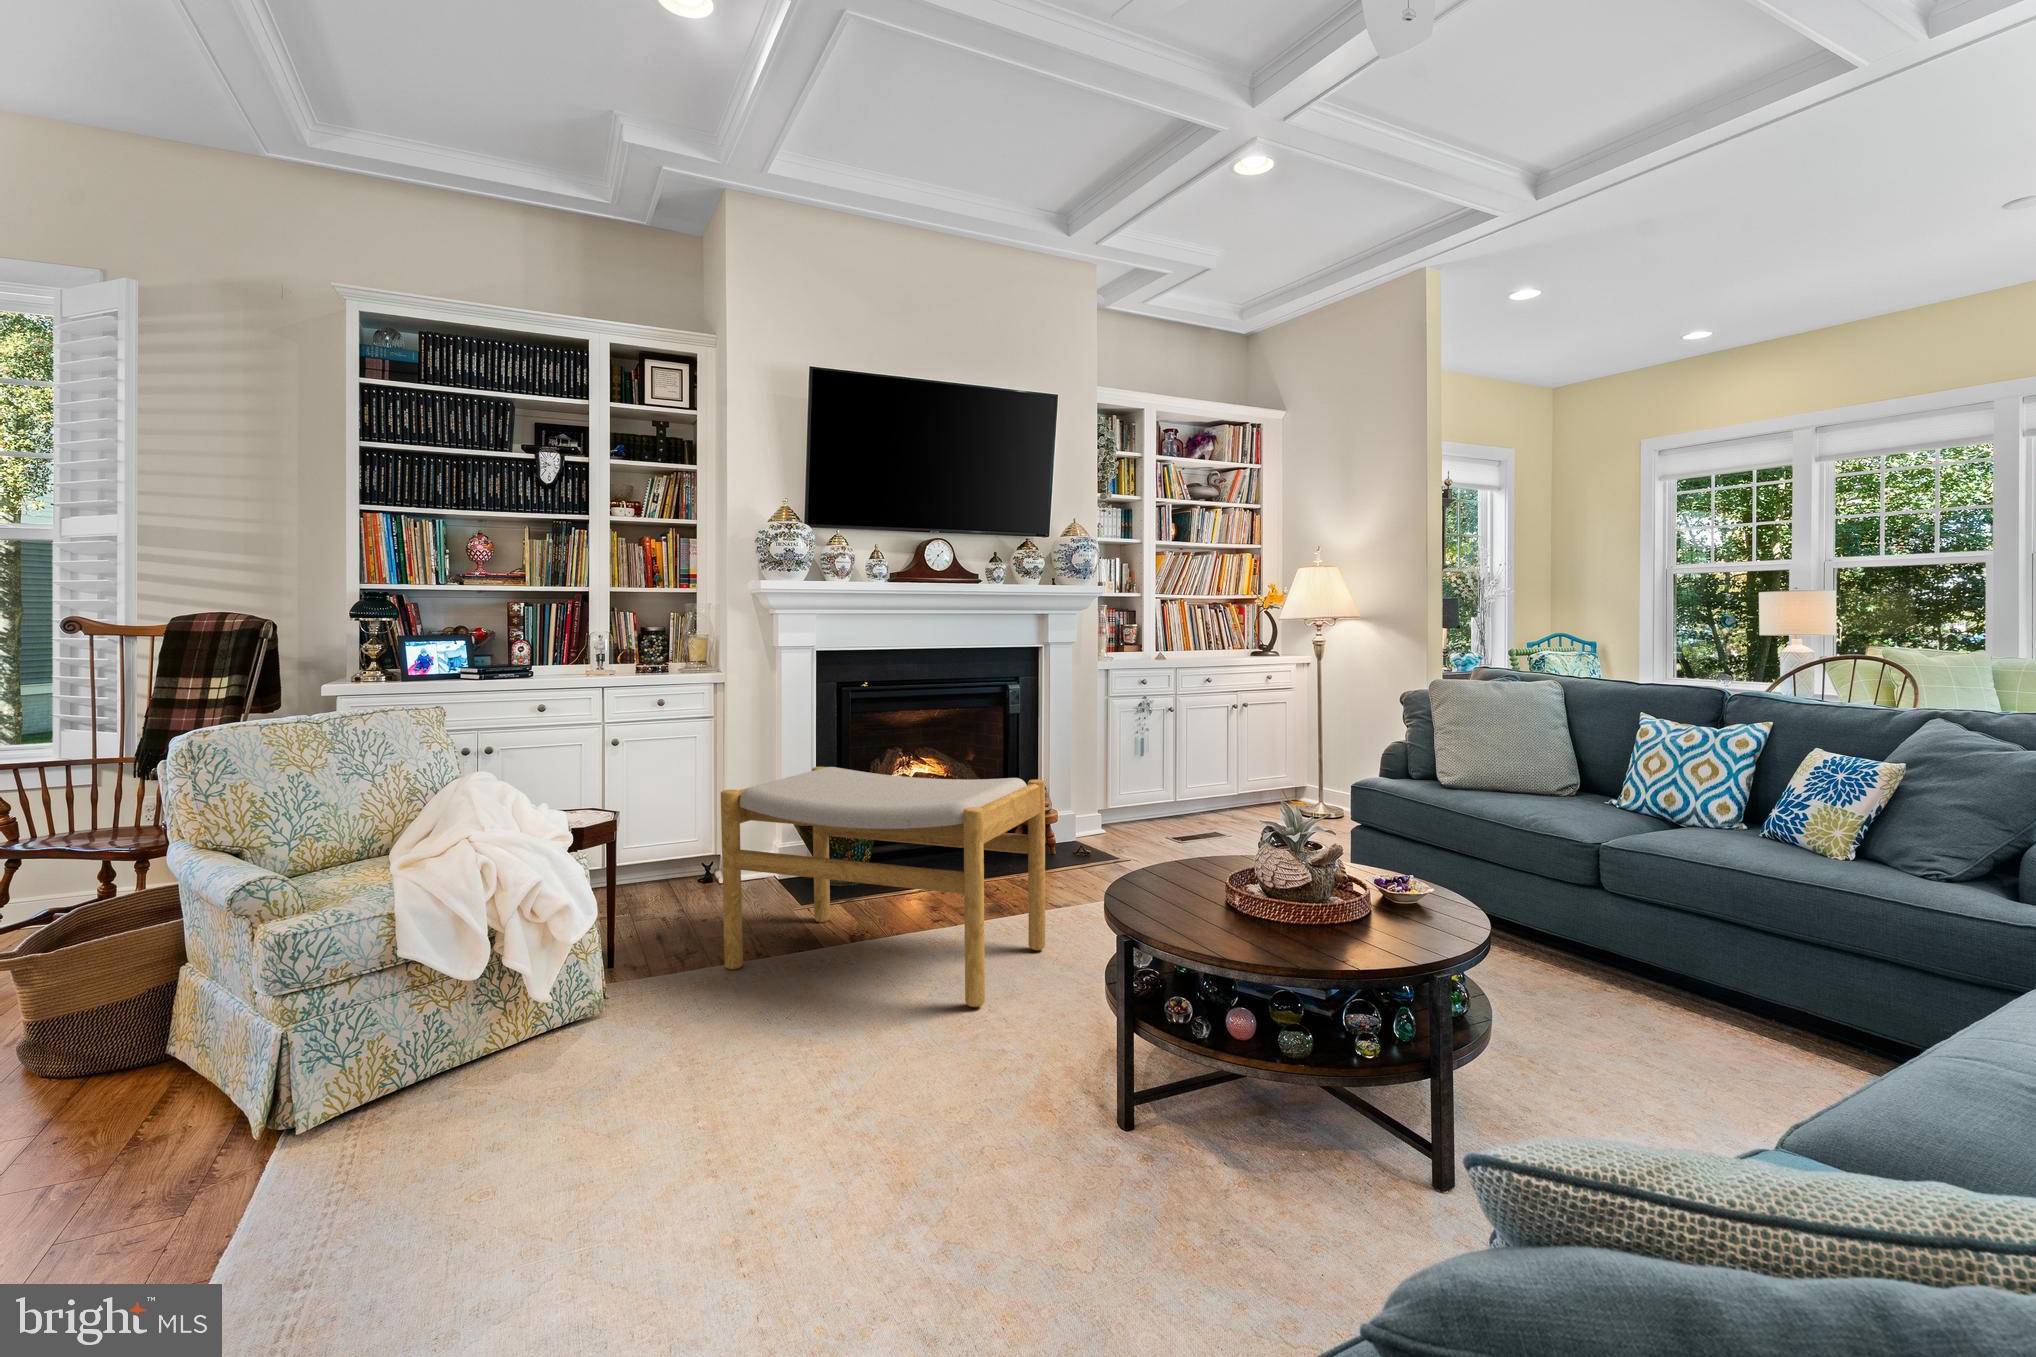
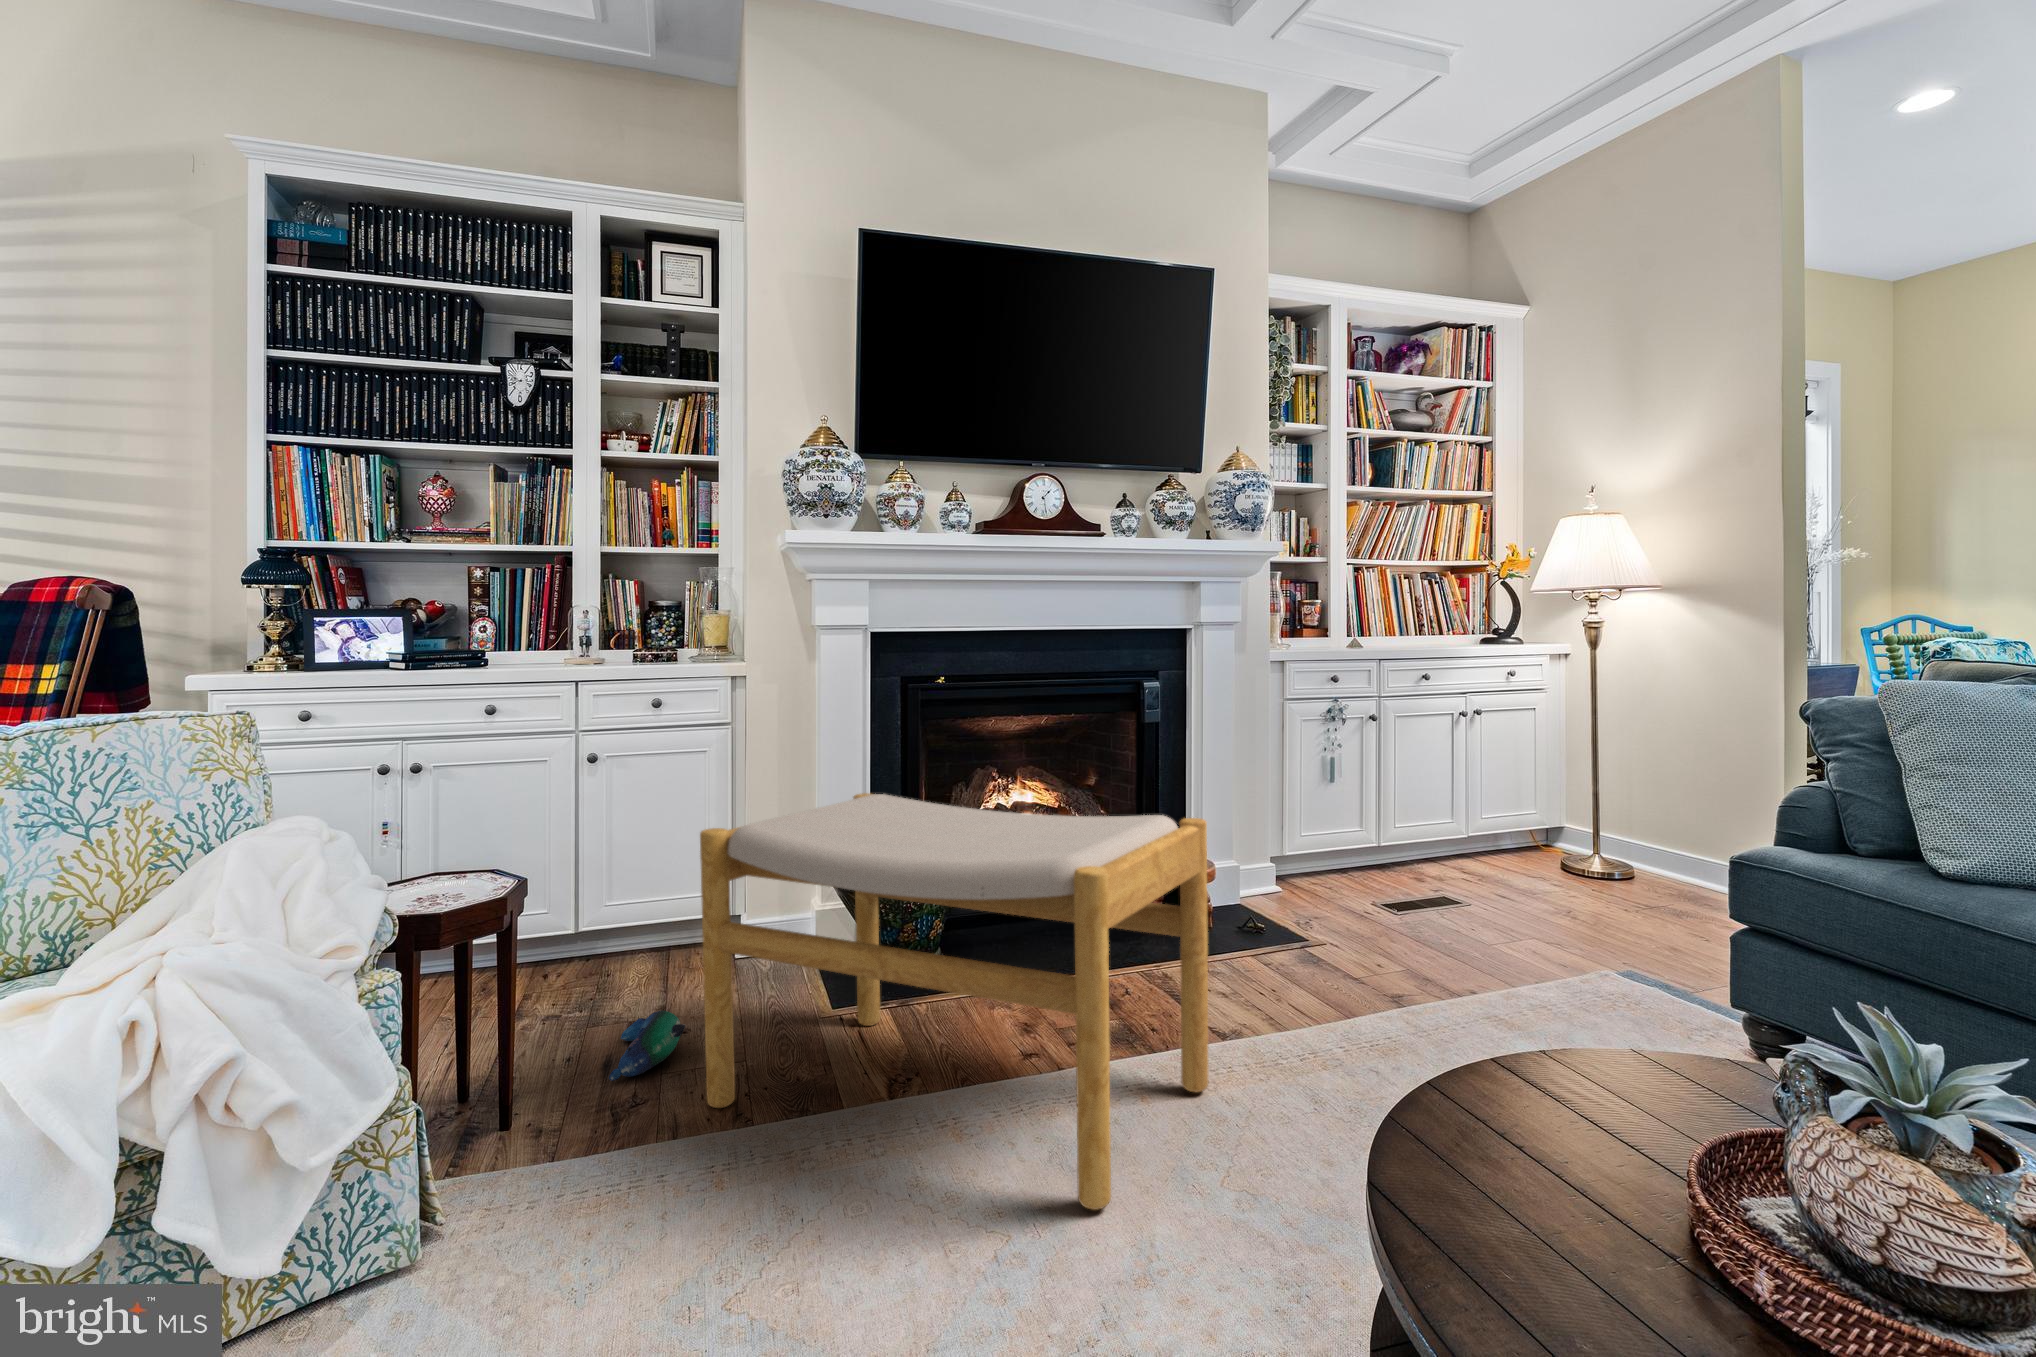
plush toy: none [652,914,702,958] -> present [609,1010,685,1081]

